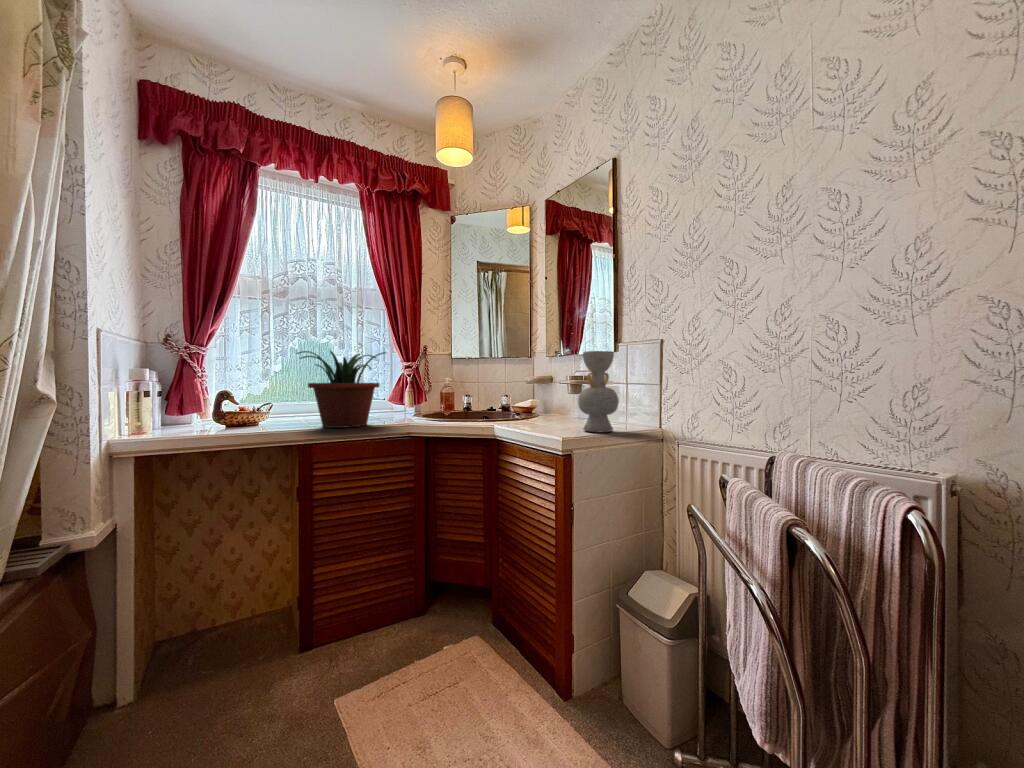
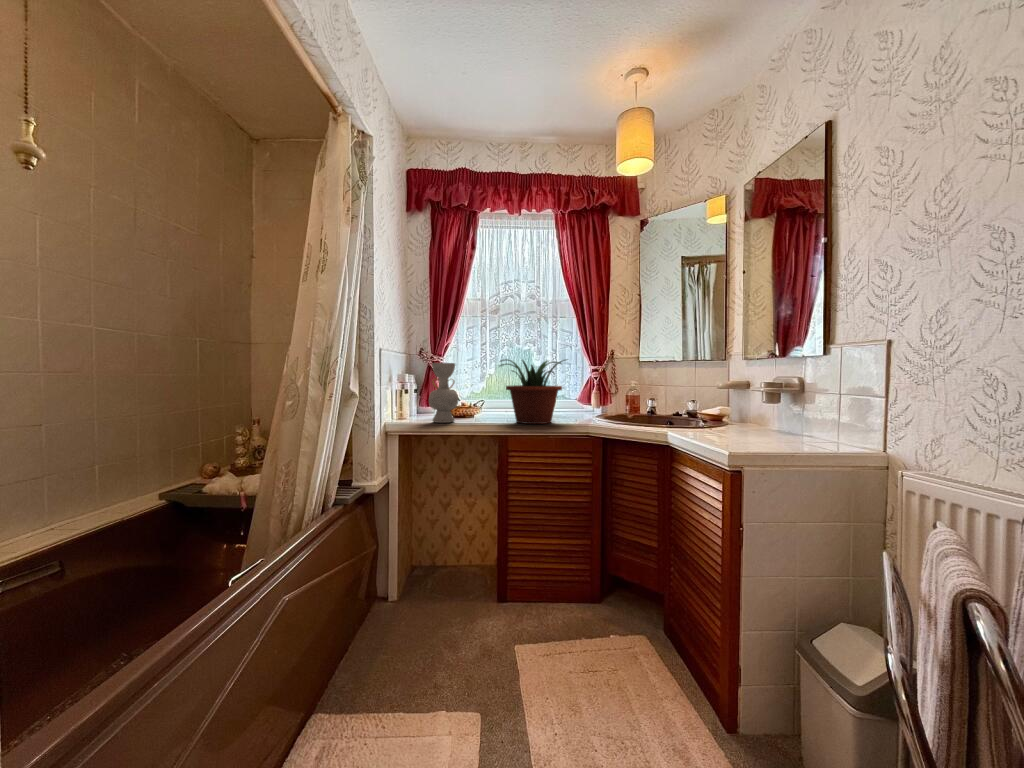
decorative vase: present [578,351,619,432] -> present [429,363,458,423]

